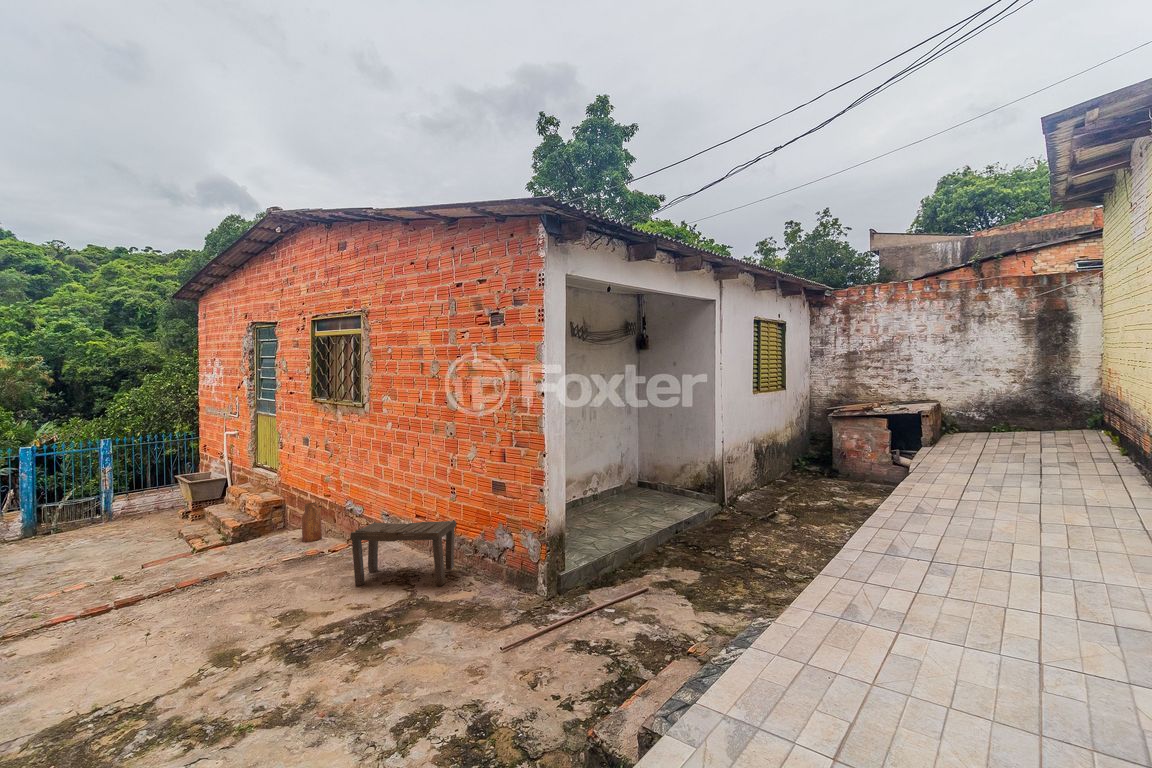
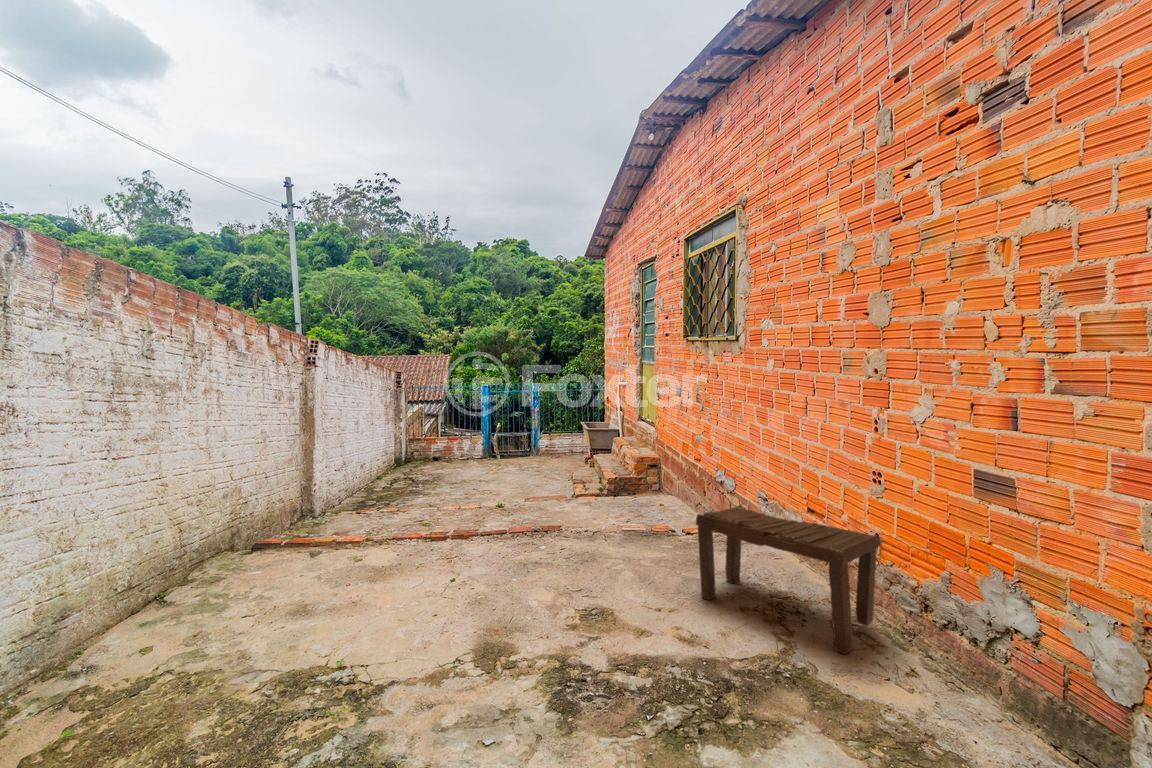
watering can: present [301,502,322,542] -> none [668,466,690,514]

